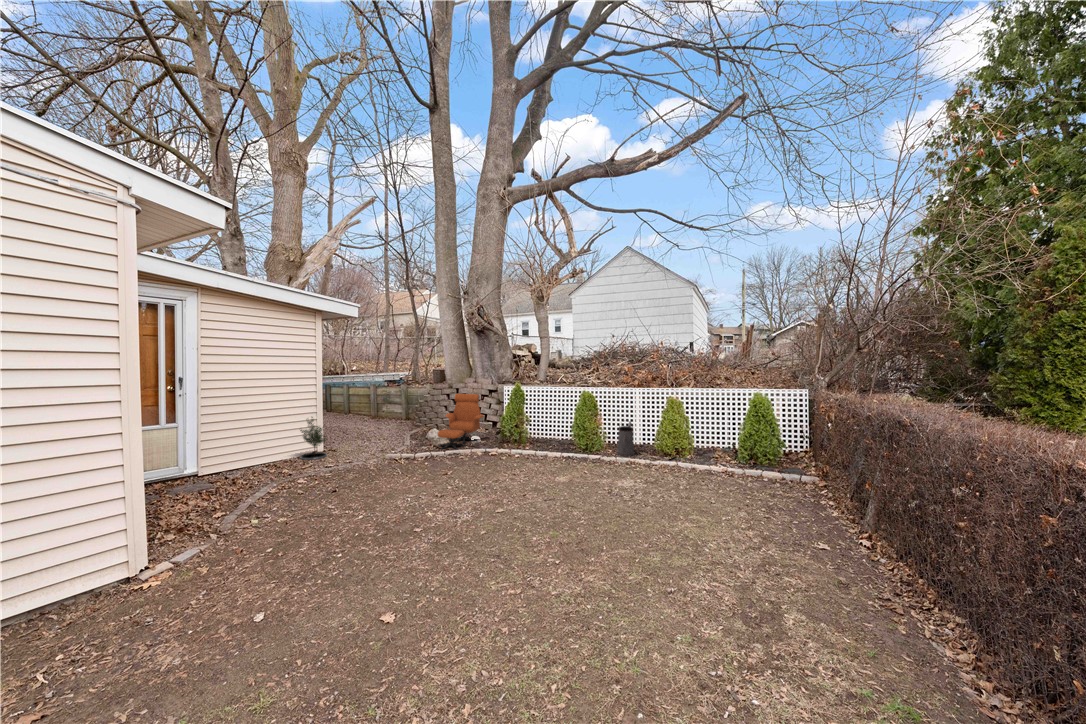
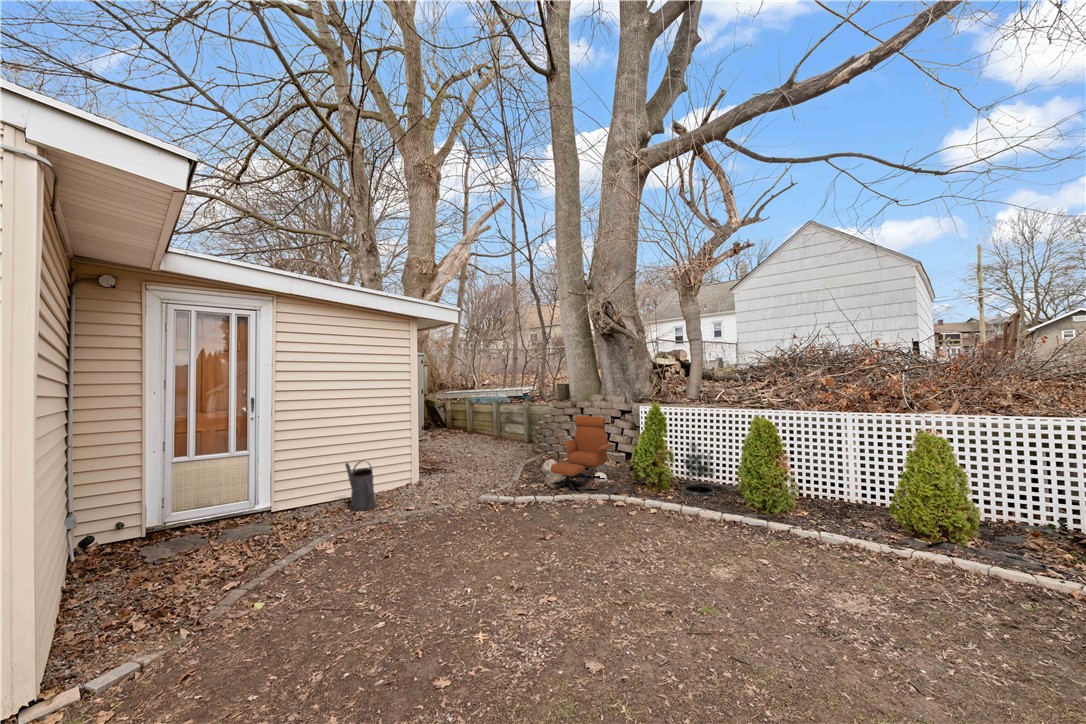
potted tree: present [300,417,327,460] -> present [684,440,715,495]
watering can: present [617,421,635,456] -> present [345,461,376,511]

